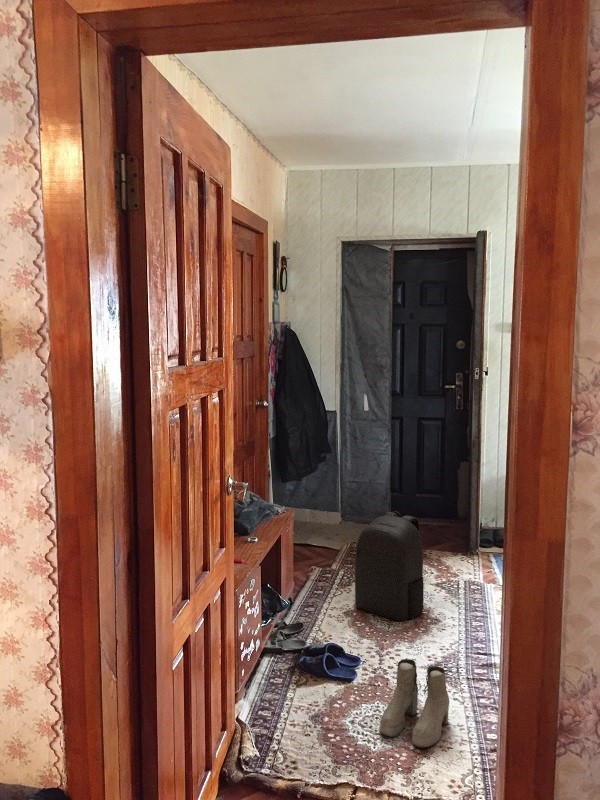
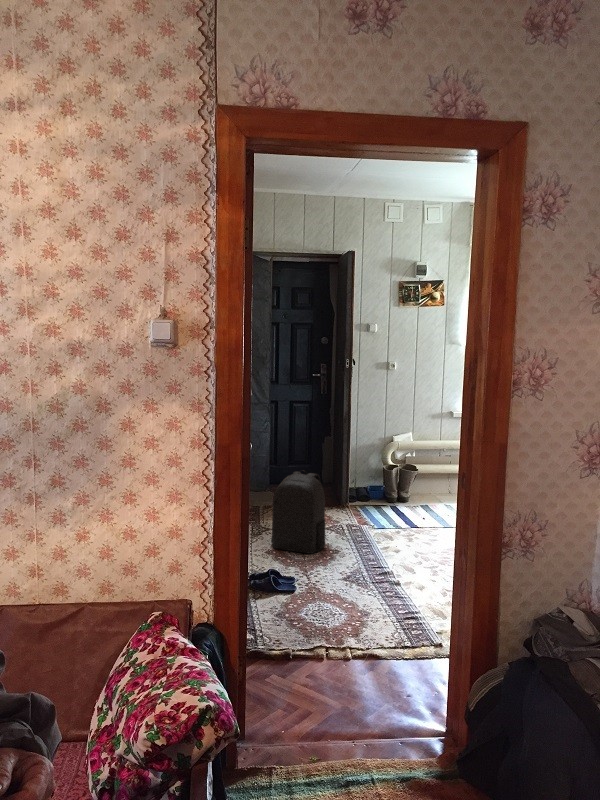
boots: present [380,659,449,748] -> none [327,567,372,622]

